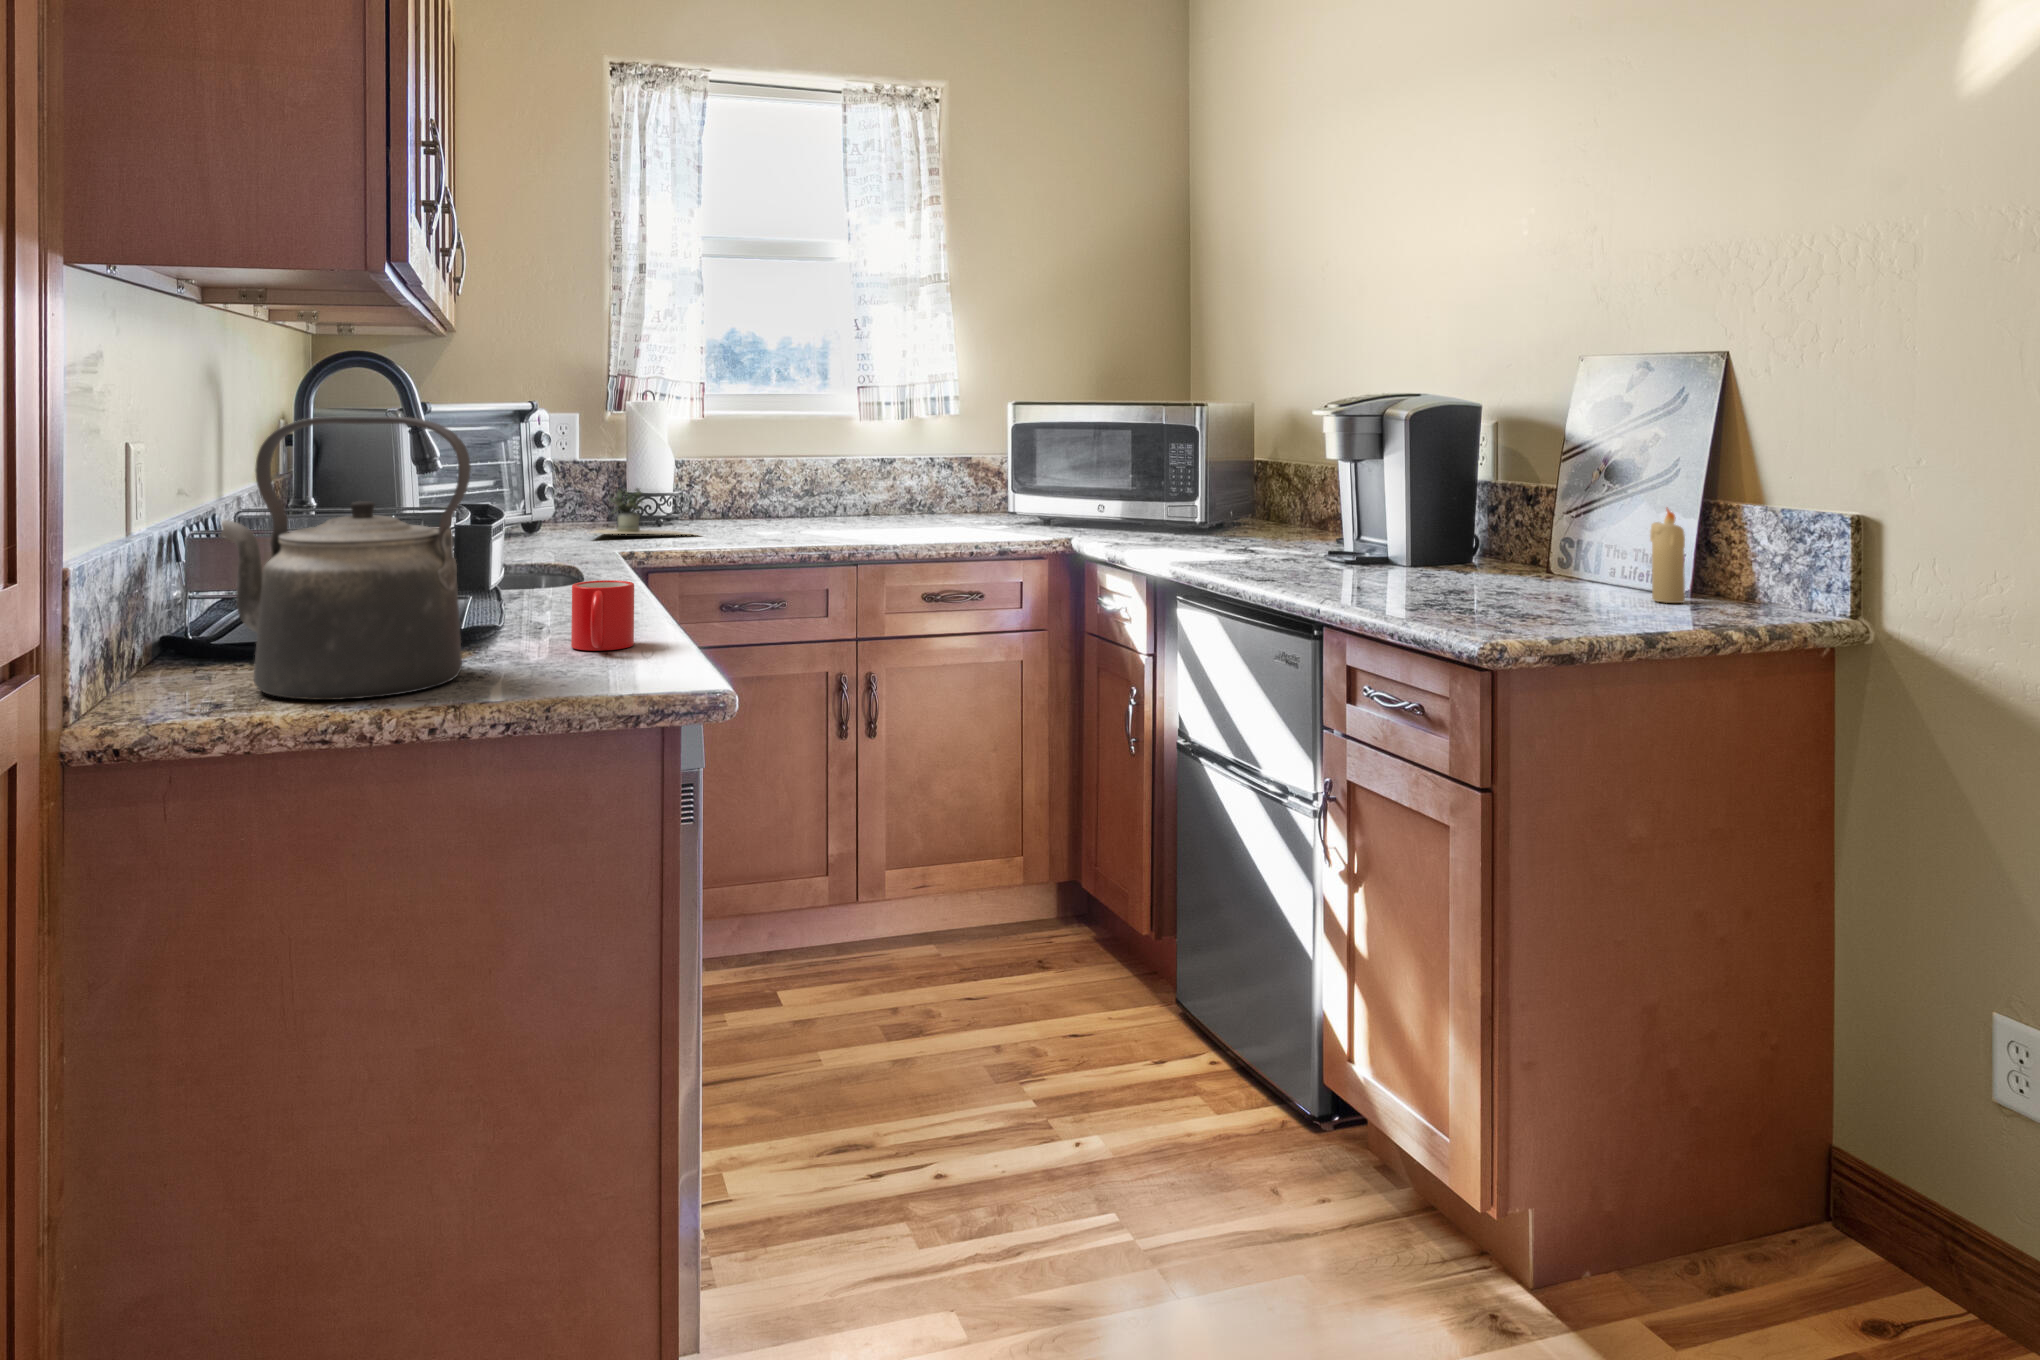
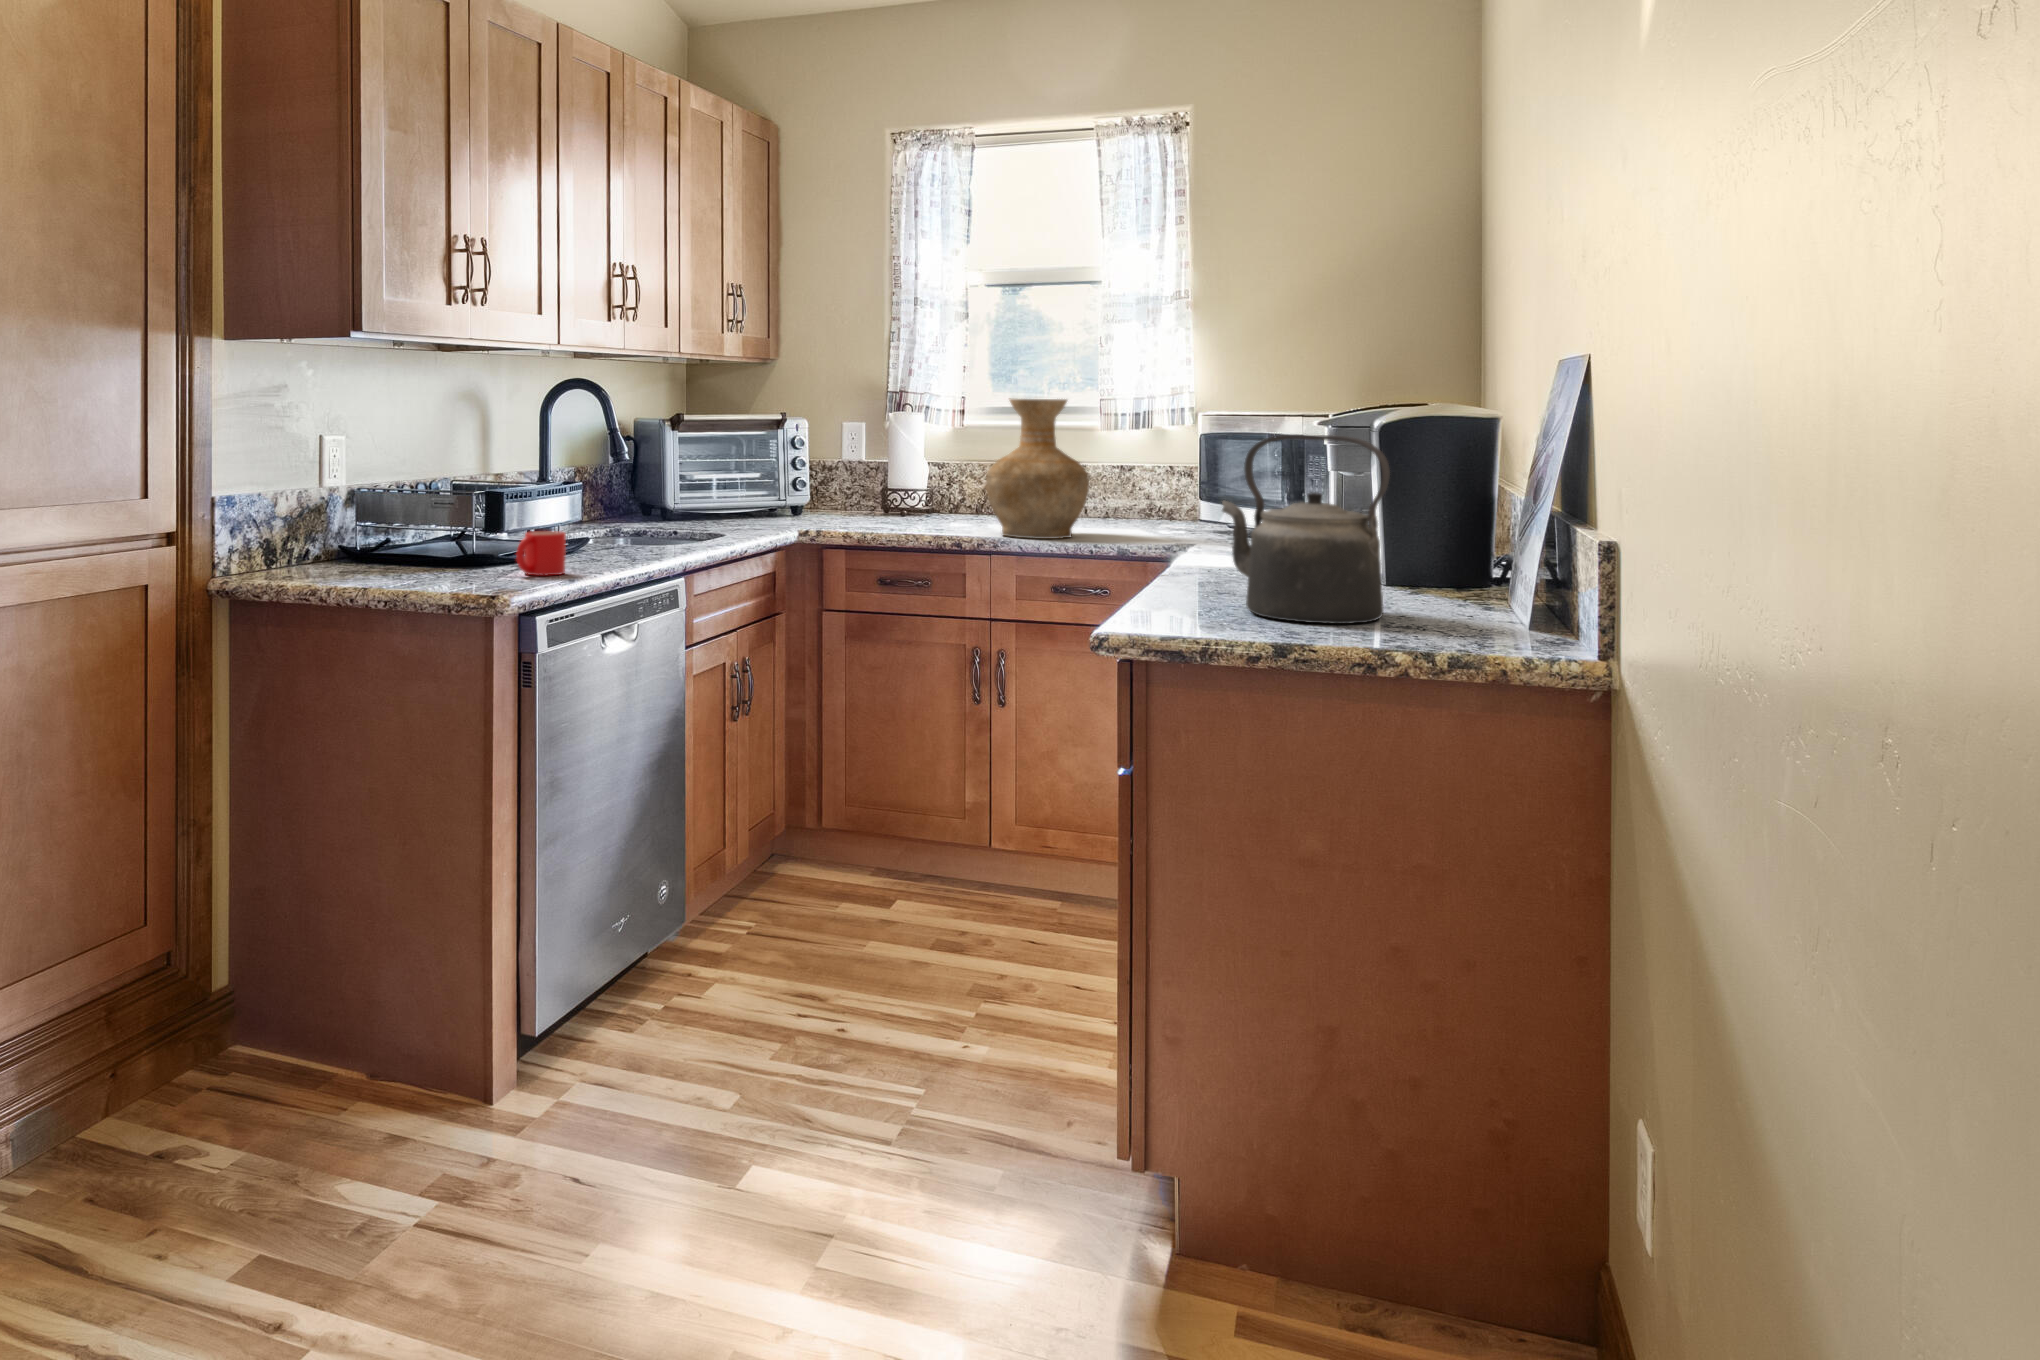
vase: none [835,383,954,543] -> present [985,398,1089,539]
kettle: present [221,416,471,700] -> present [1222,435,1390,624]
potted plant: present [592,488,739,535] -> none [821,481,943,523]
candle: present [1650,509,1685,603] -> none [1441,535,1476,634]

